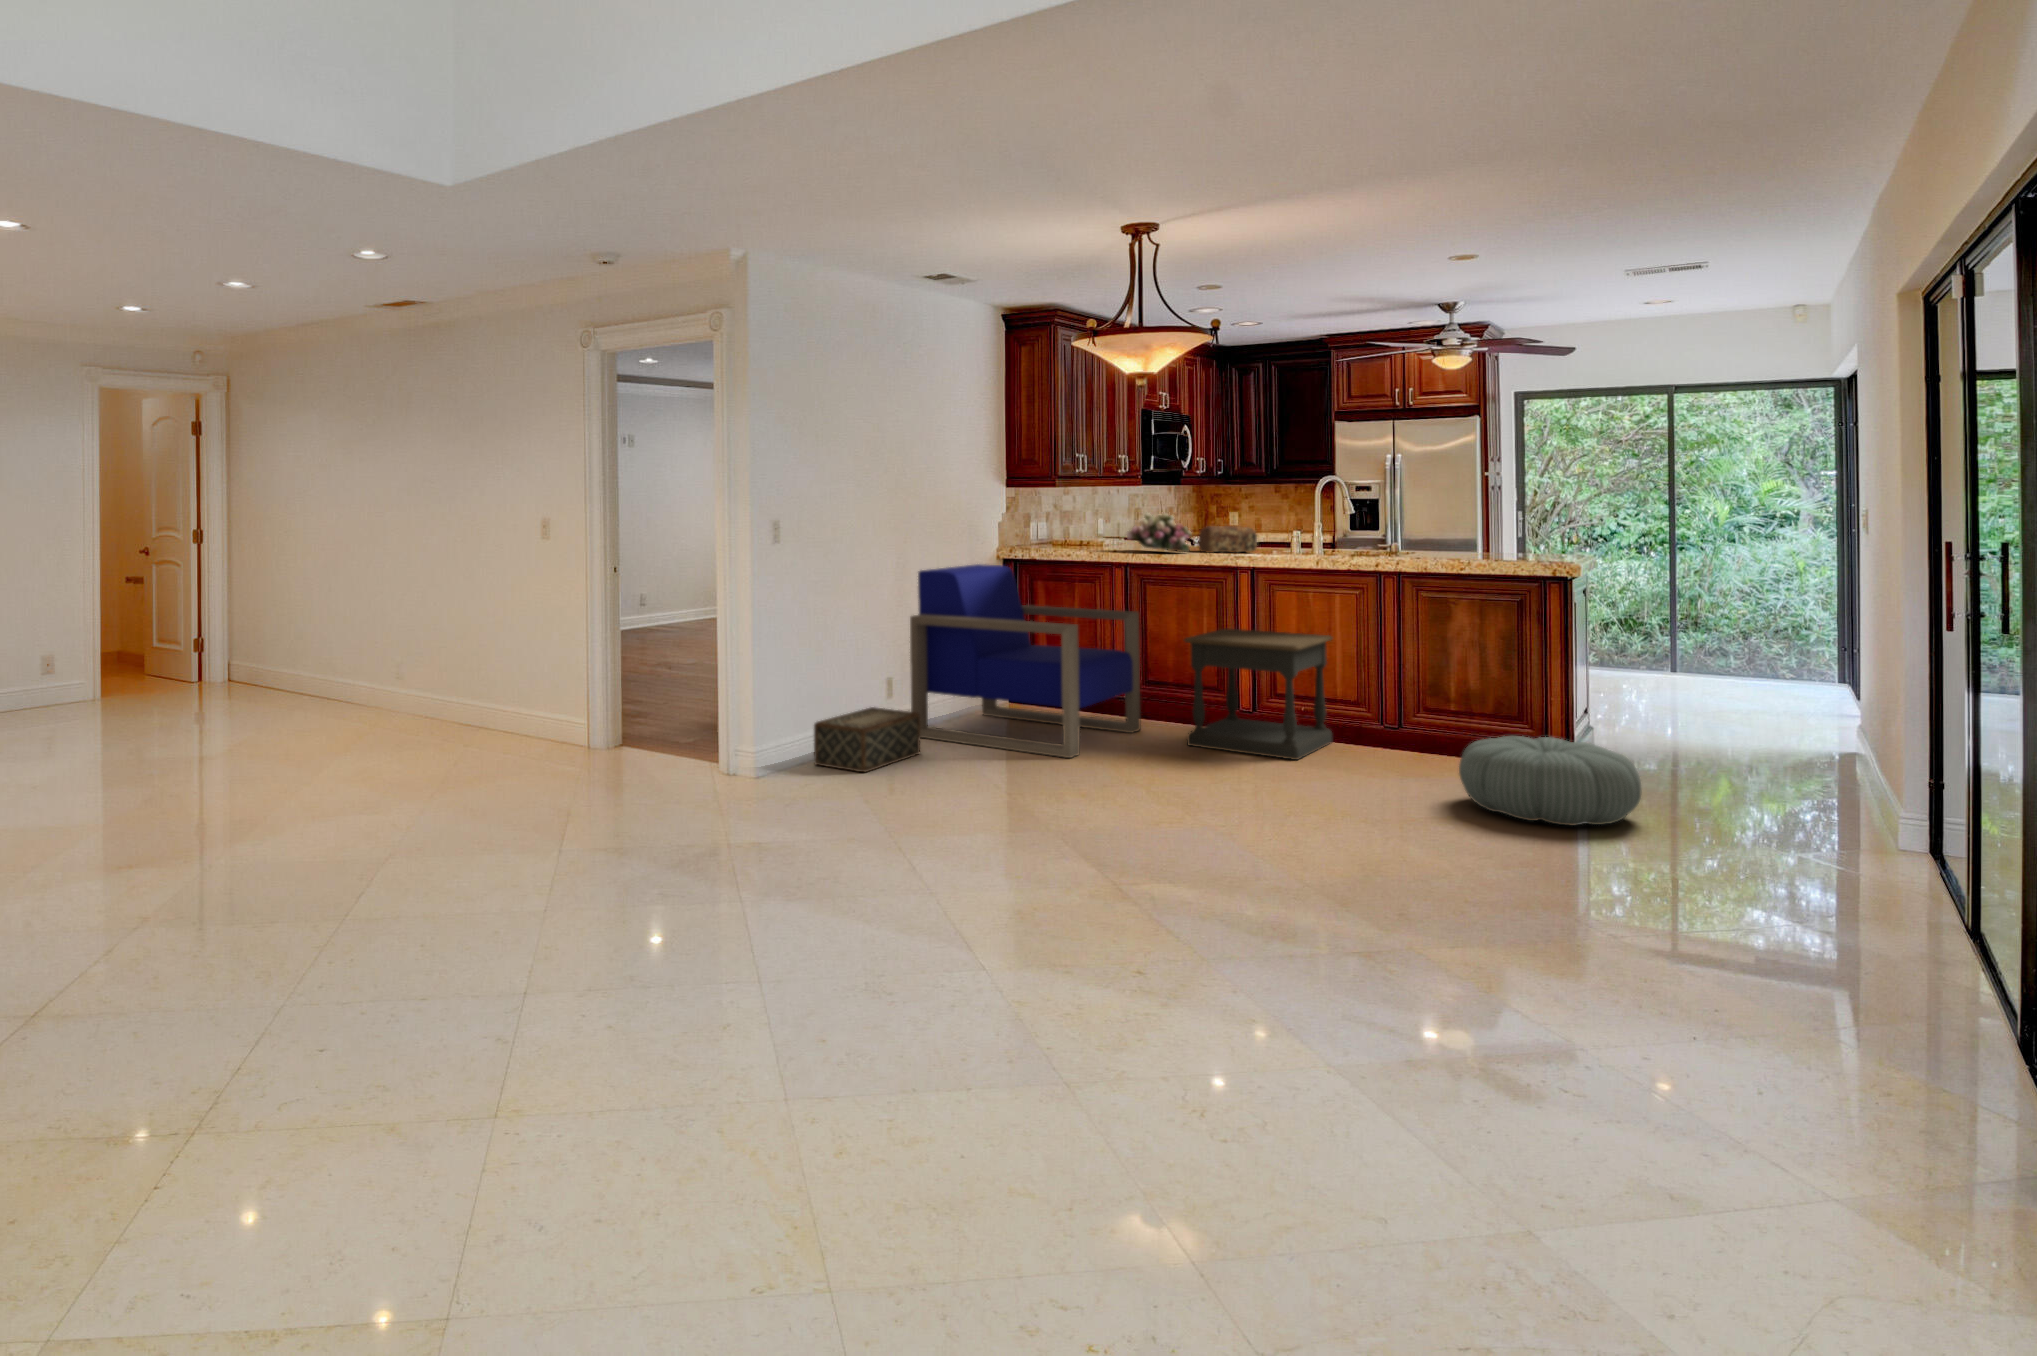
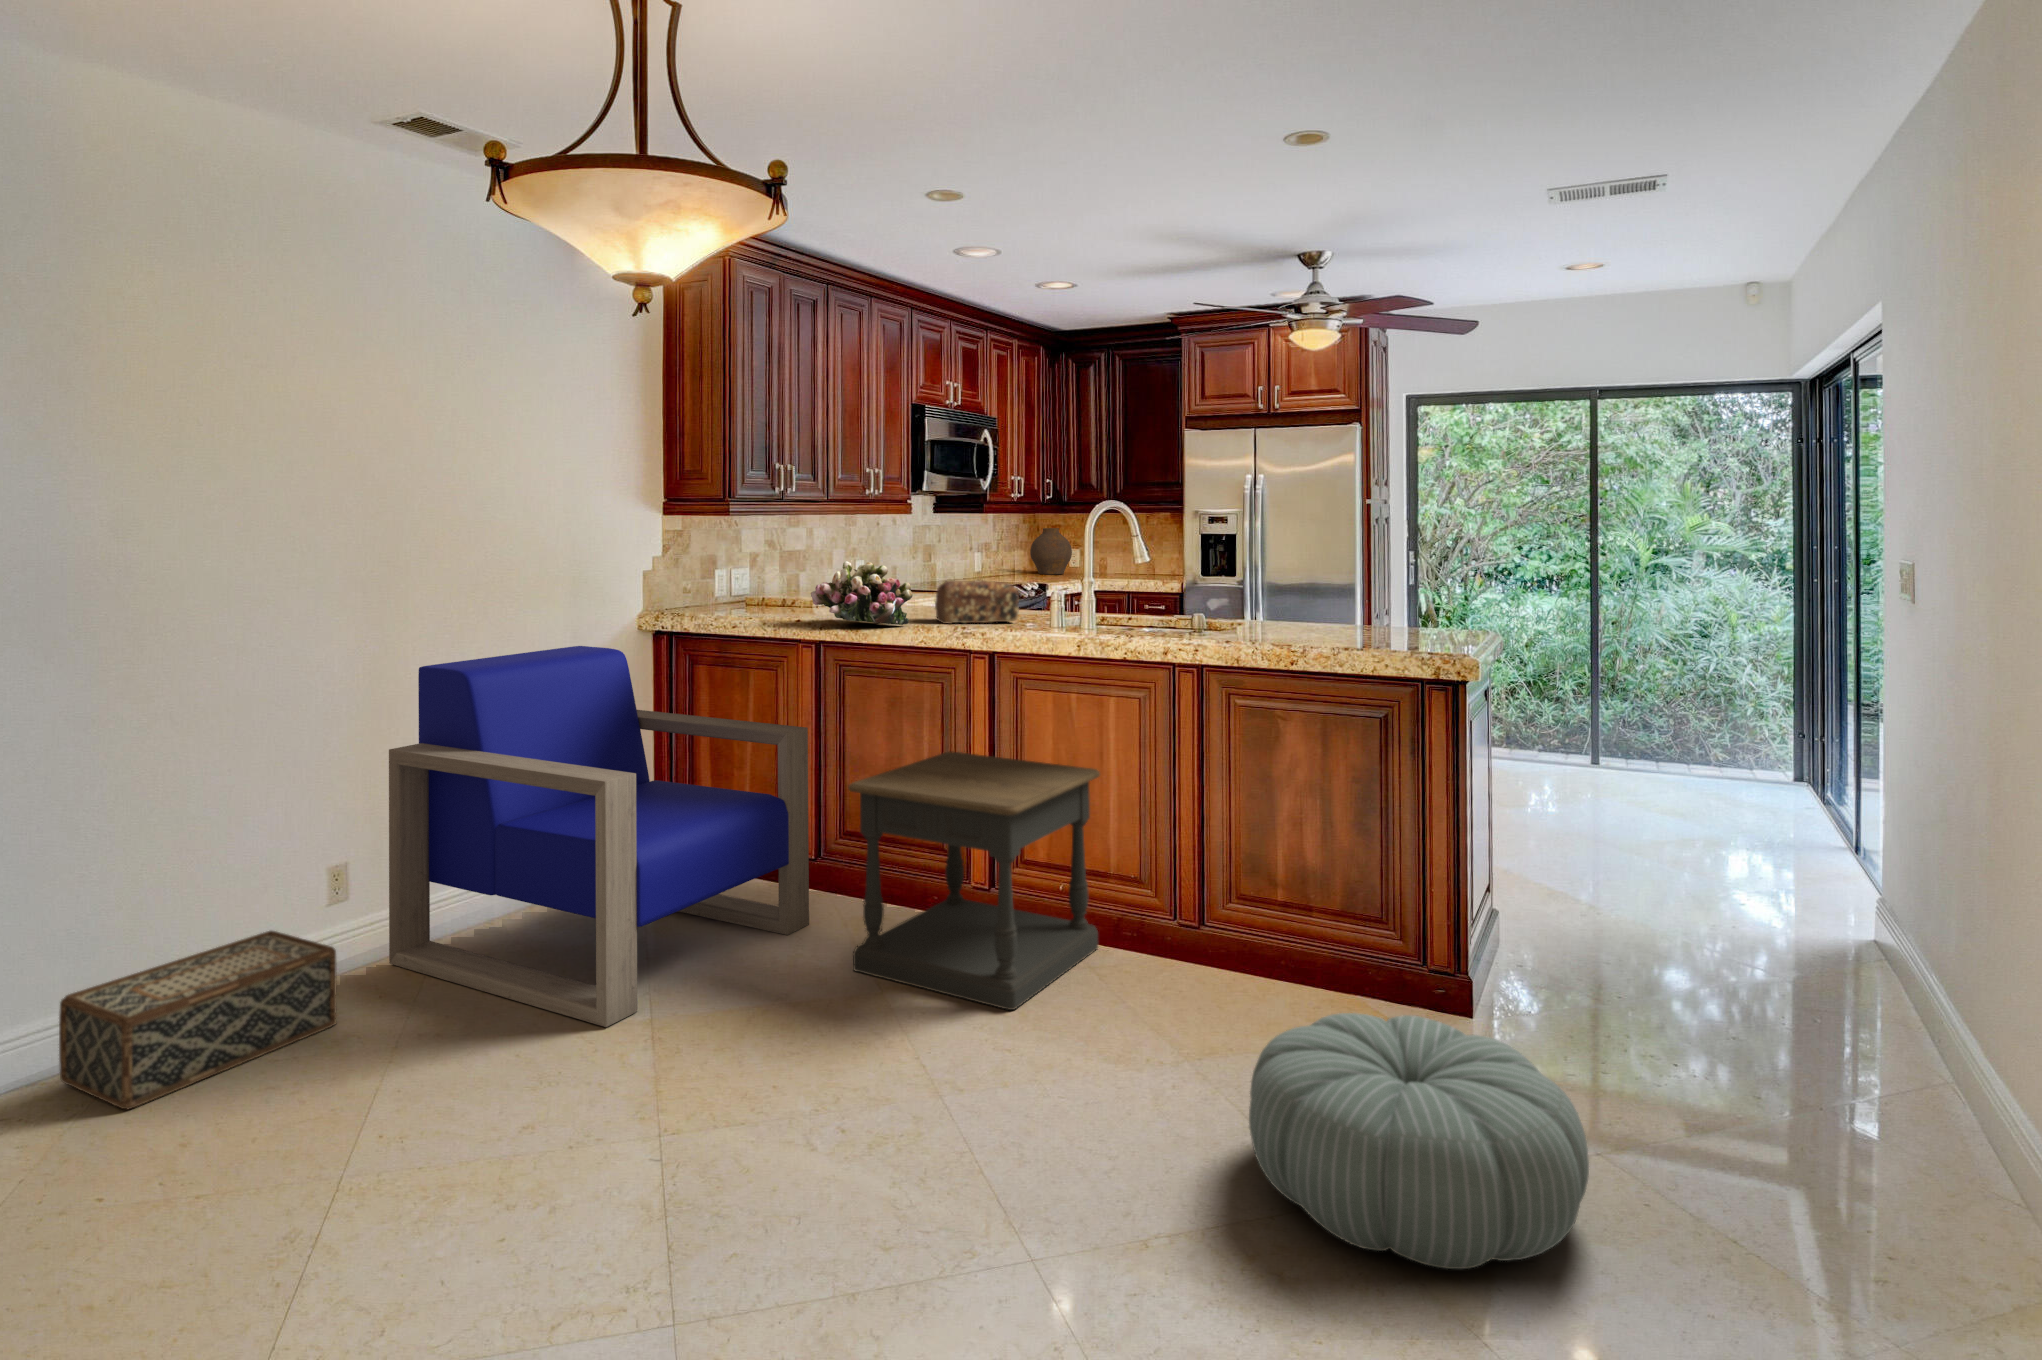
vase: none [1197,495,1232,531] -> present [1030,528,1072,574]

